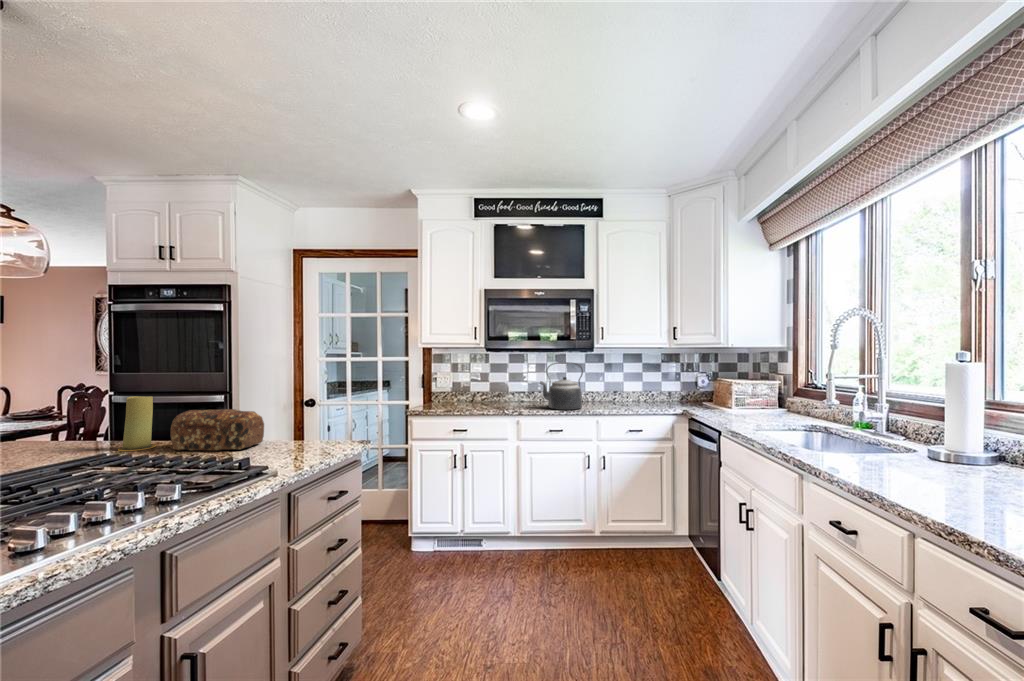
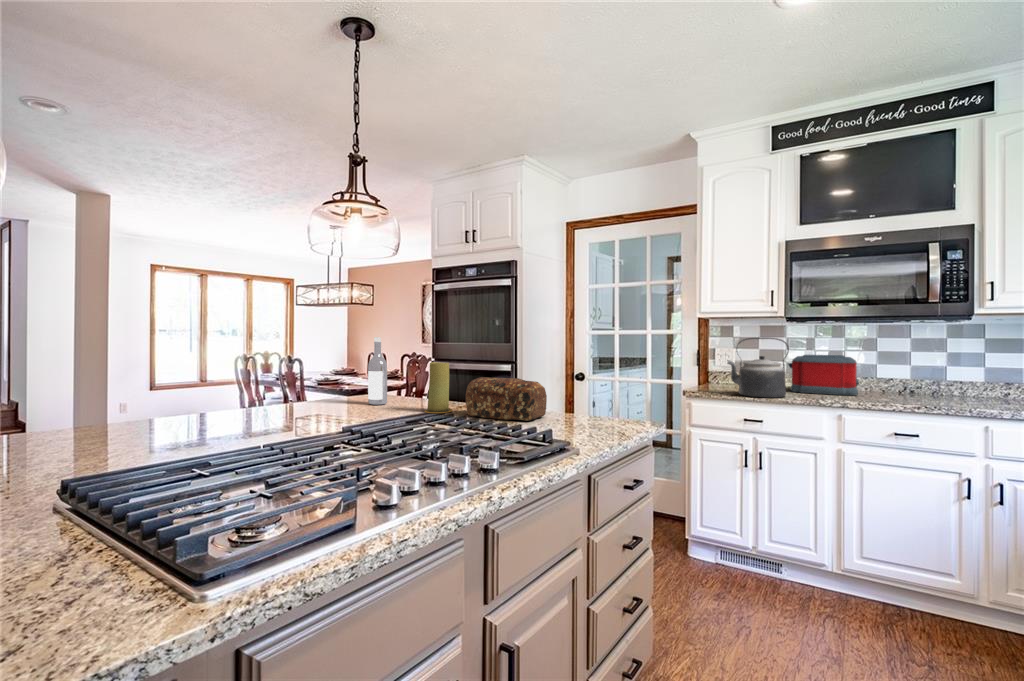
kettle: present [540,362,583,410] -> present [727,338,789,398]
wine bottle: none [37,370,68,448] -> present [368,337,387,405]
toaster: none [489,376,534,406] -> present [788,355,859,395]

